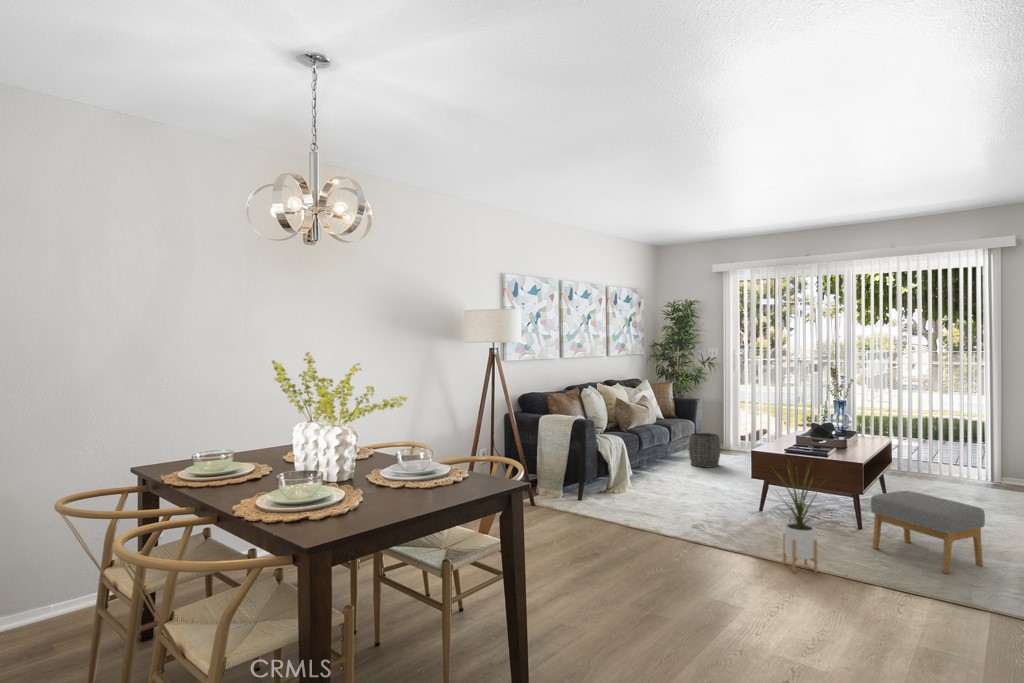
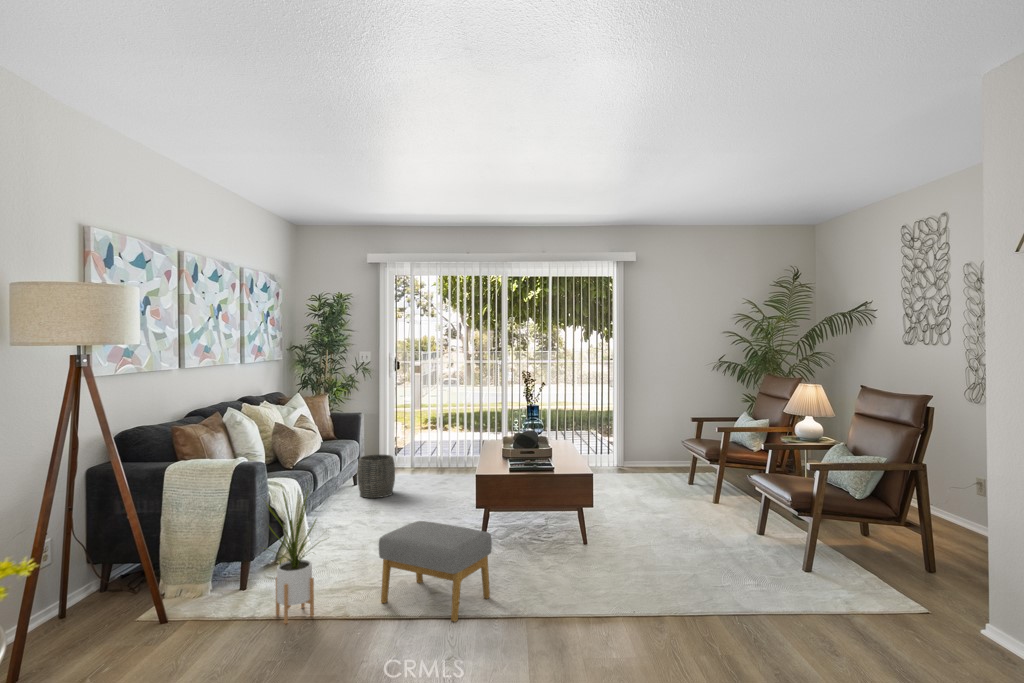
house plant: present [780,468,817,573] -> present [266,491,316,624]
footstool: present [871,491,985,573] -> present [379,521,492,622]

